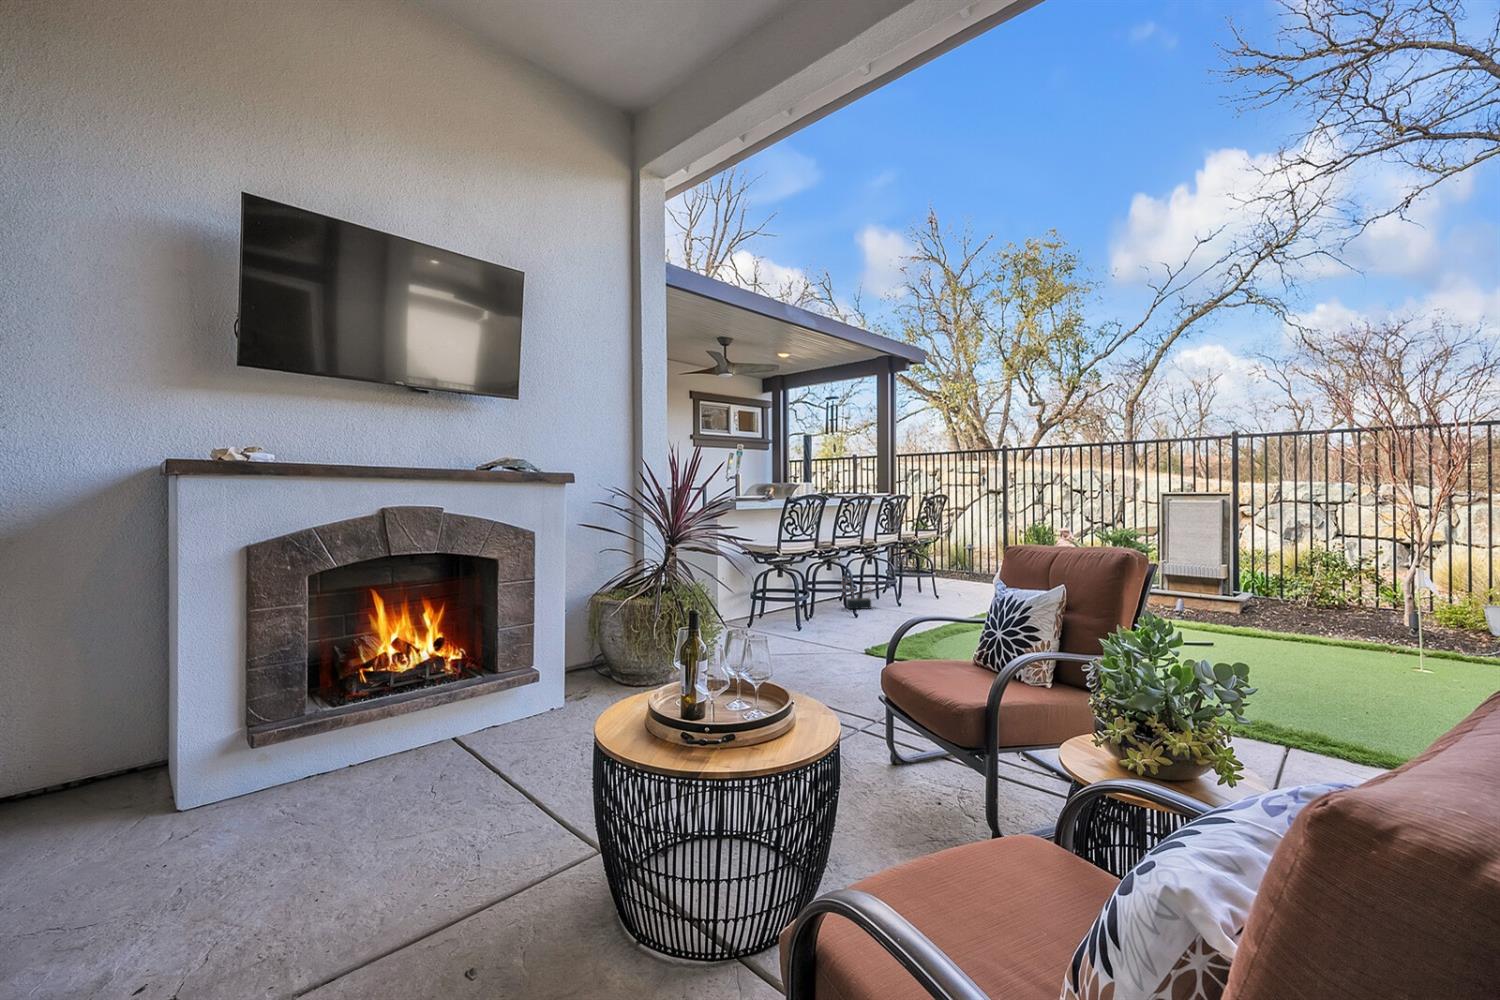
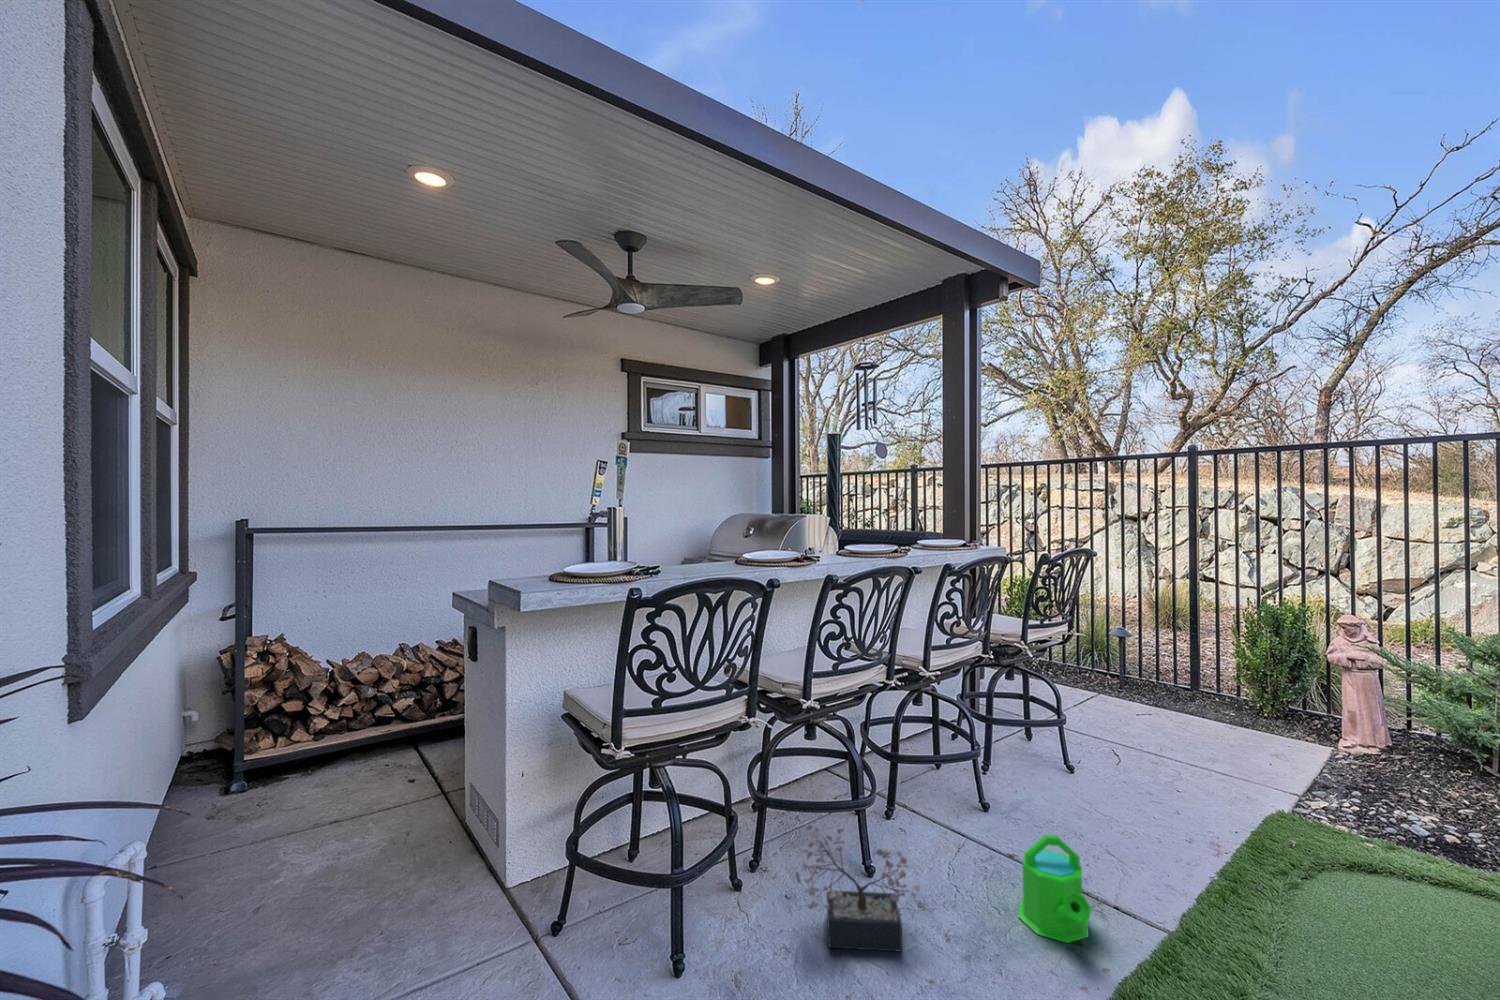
watering can: none [906,577,927,605] -> present [1019,835,1091,943]

